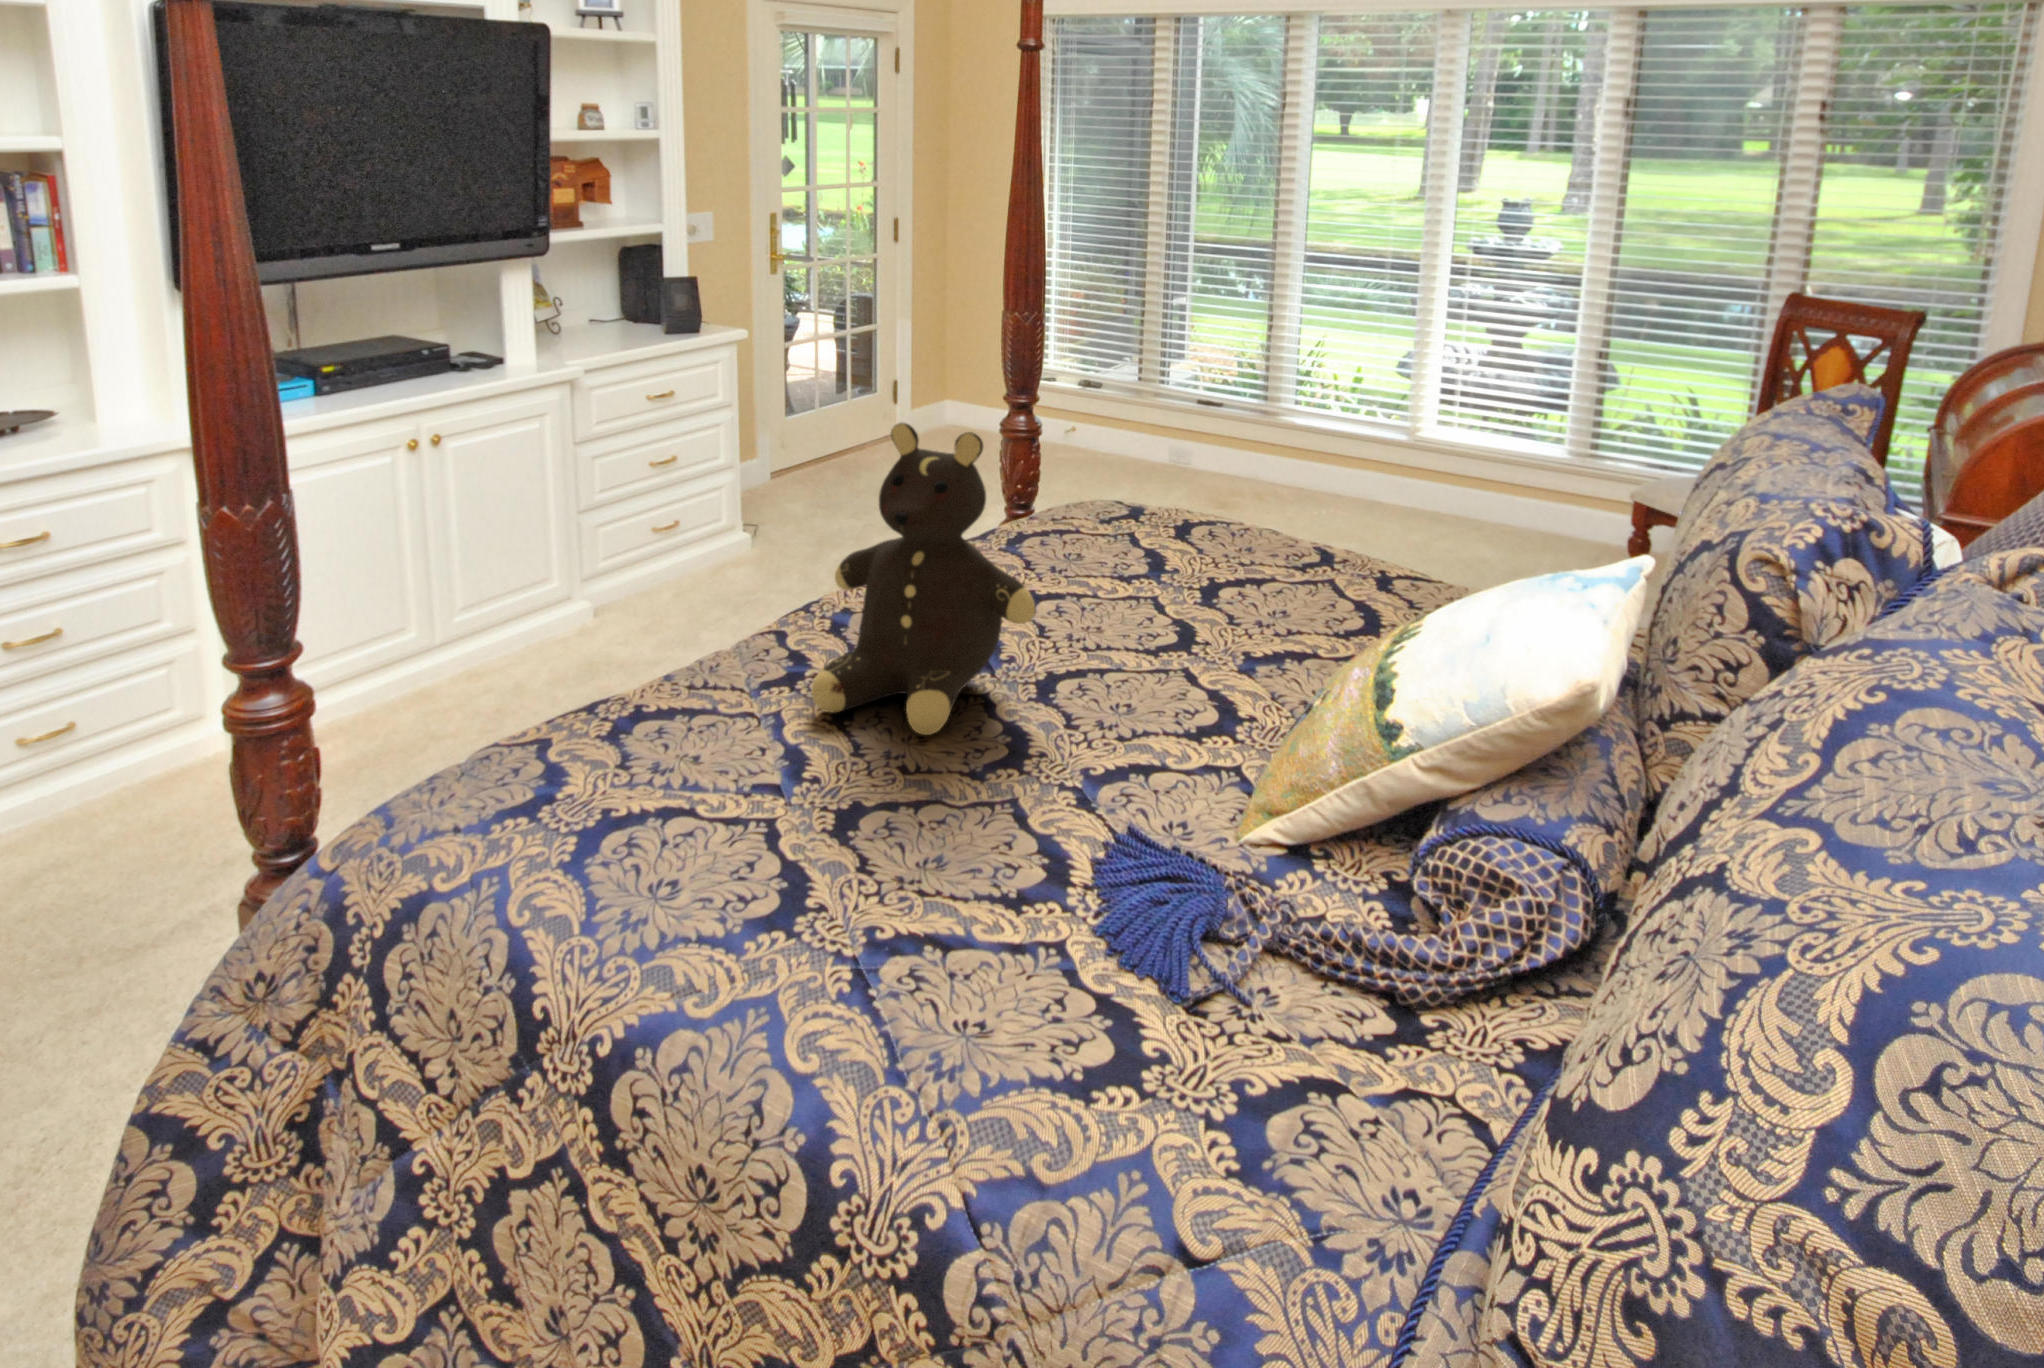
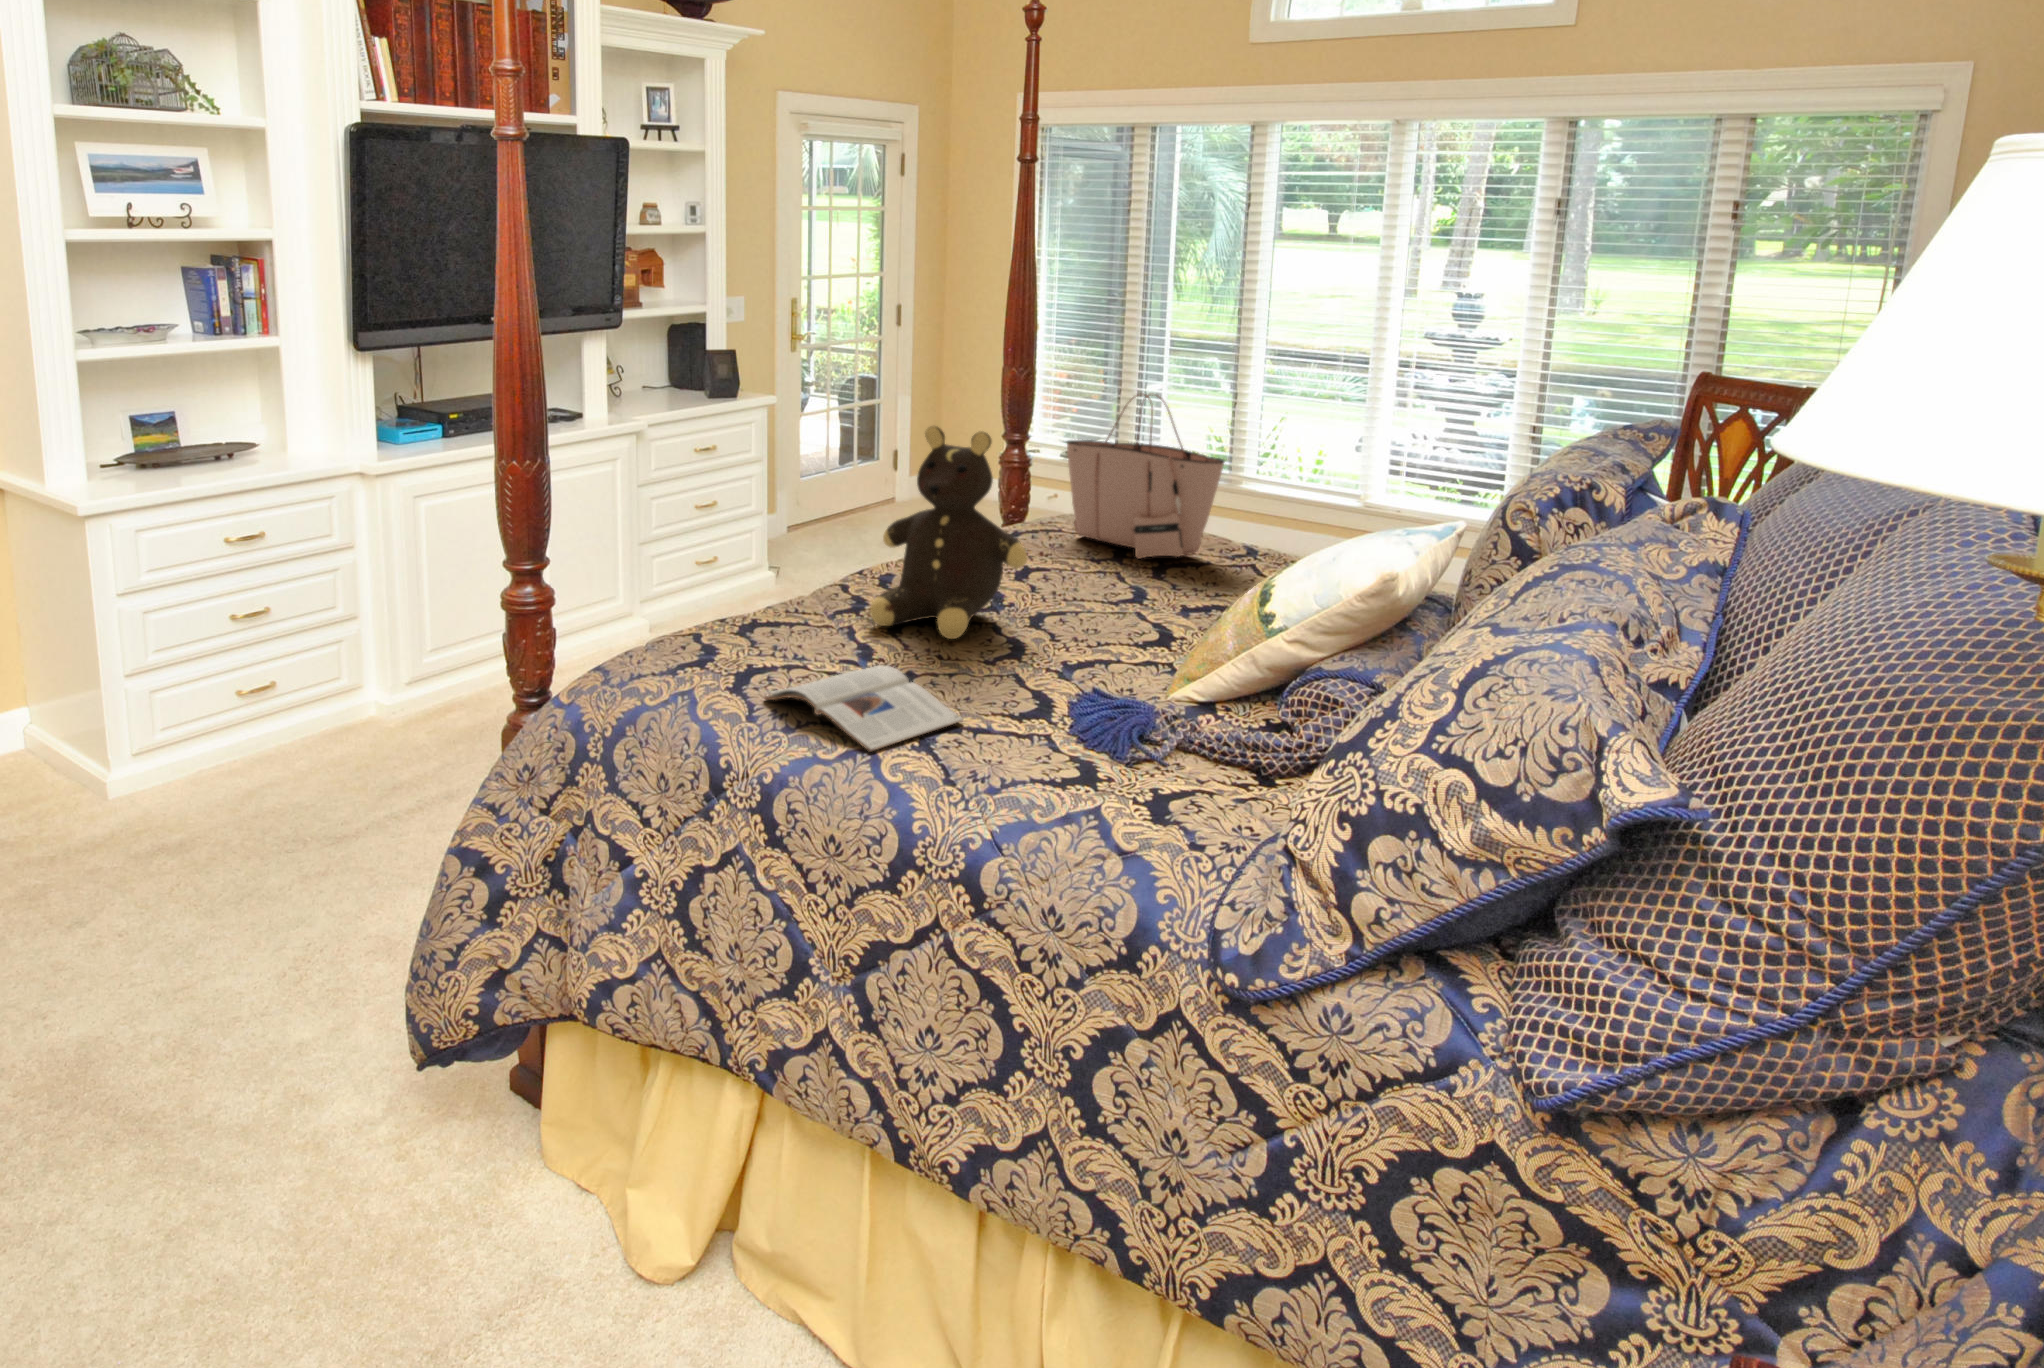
tote bag: none [1091,355,1297,573] -> present [1067,394,1225,559]
magazine: none [623,808,932,997] -> present [765,665,963,752]

